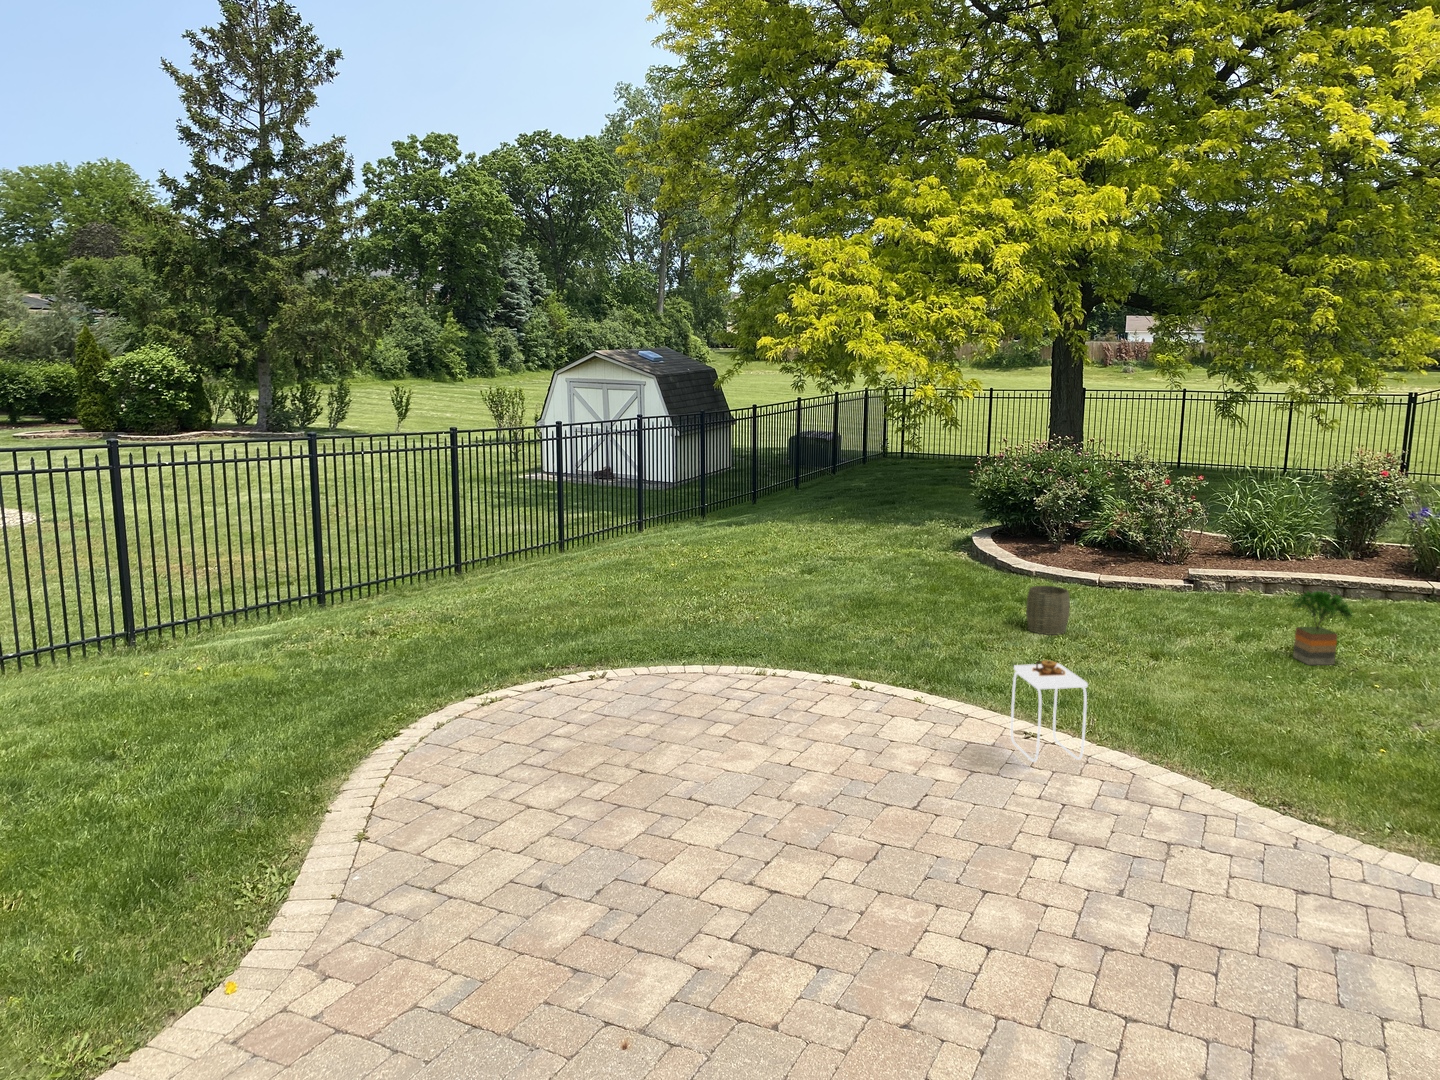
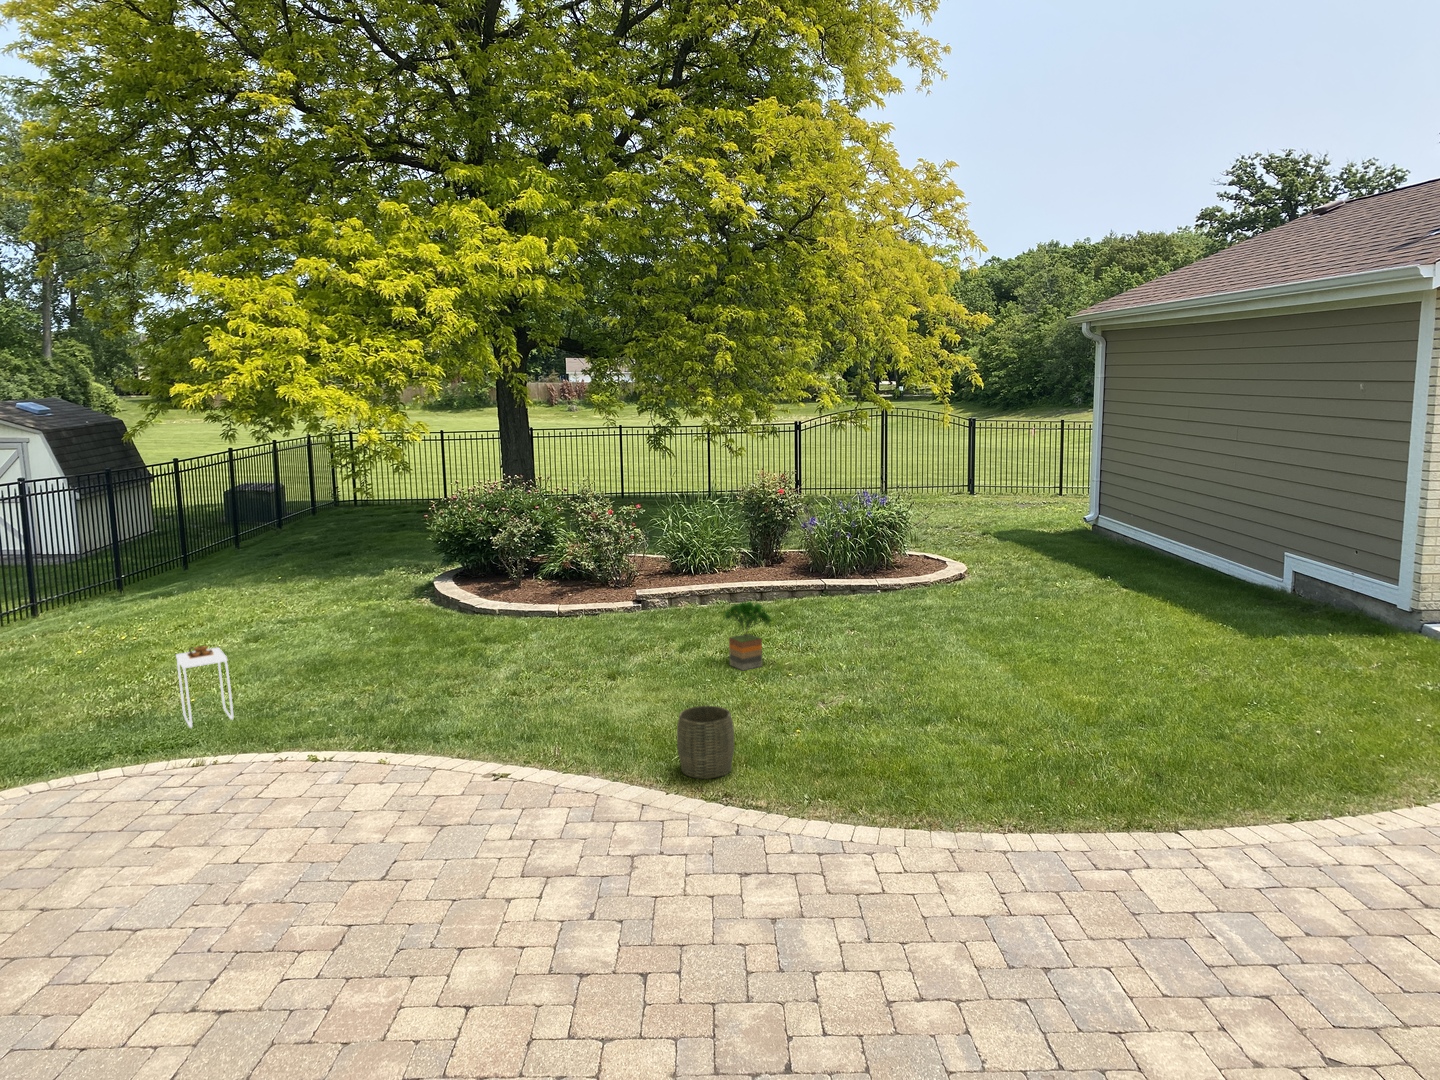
woven basket: present [1026,586,1070,635] -> present [677,706,734,779]
side table: present [1011,660,1088,762] -> present [176,646,233,727]

